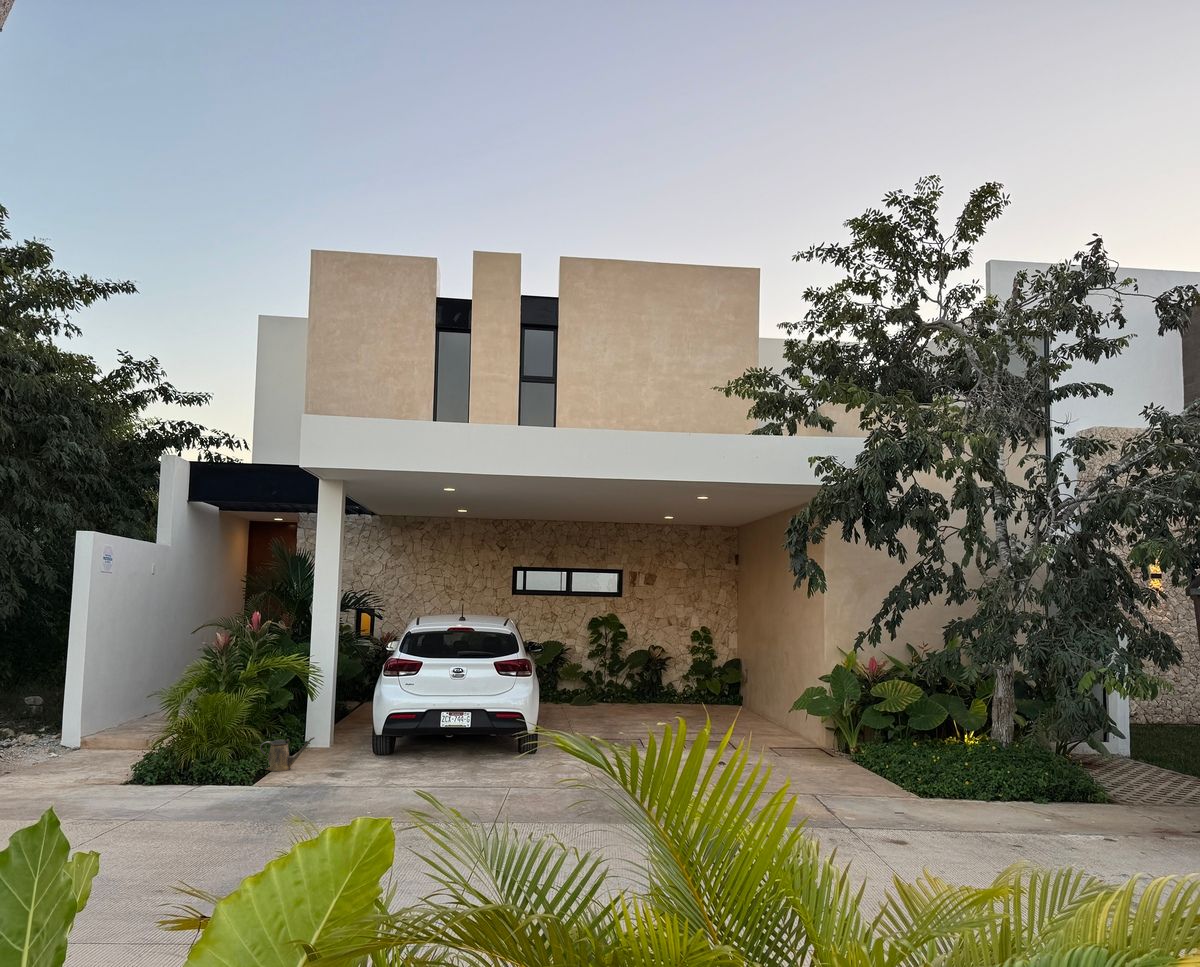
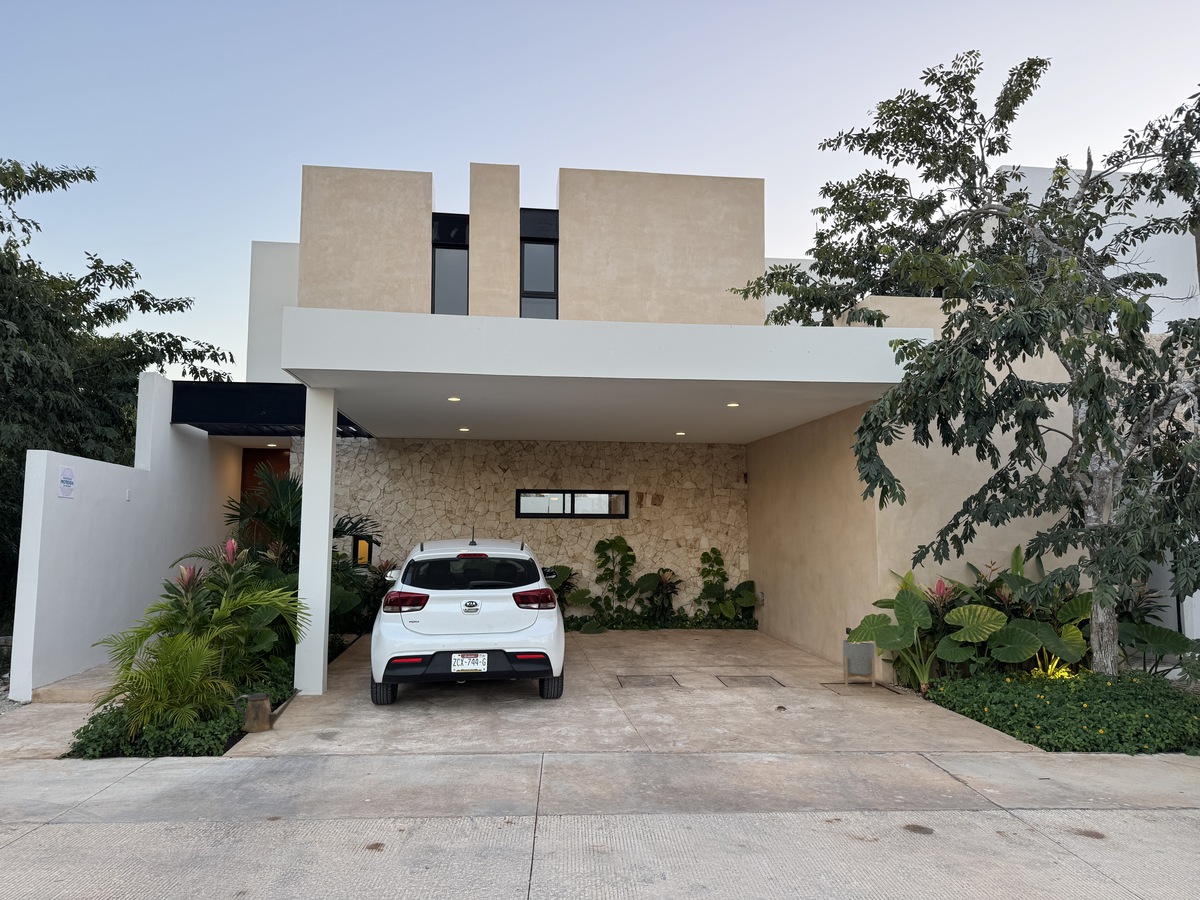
planter: none [795,709,822,752] -> present [843,640,875,687]

